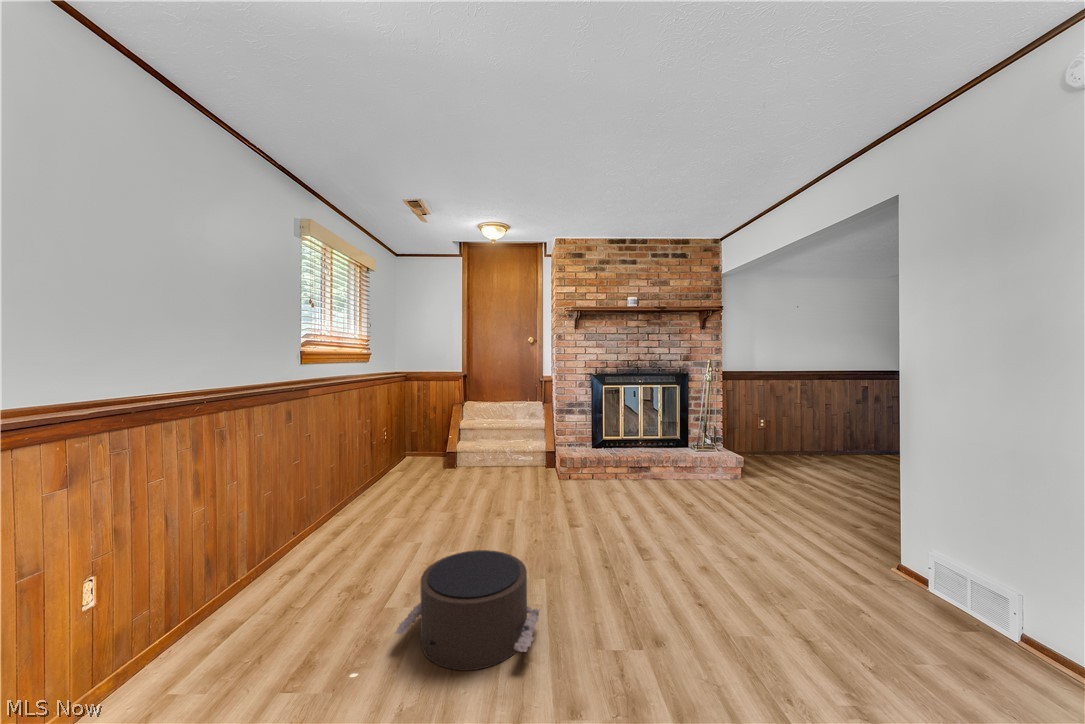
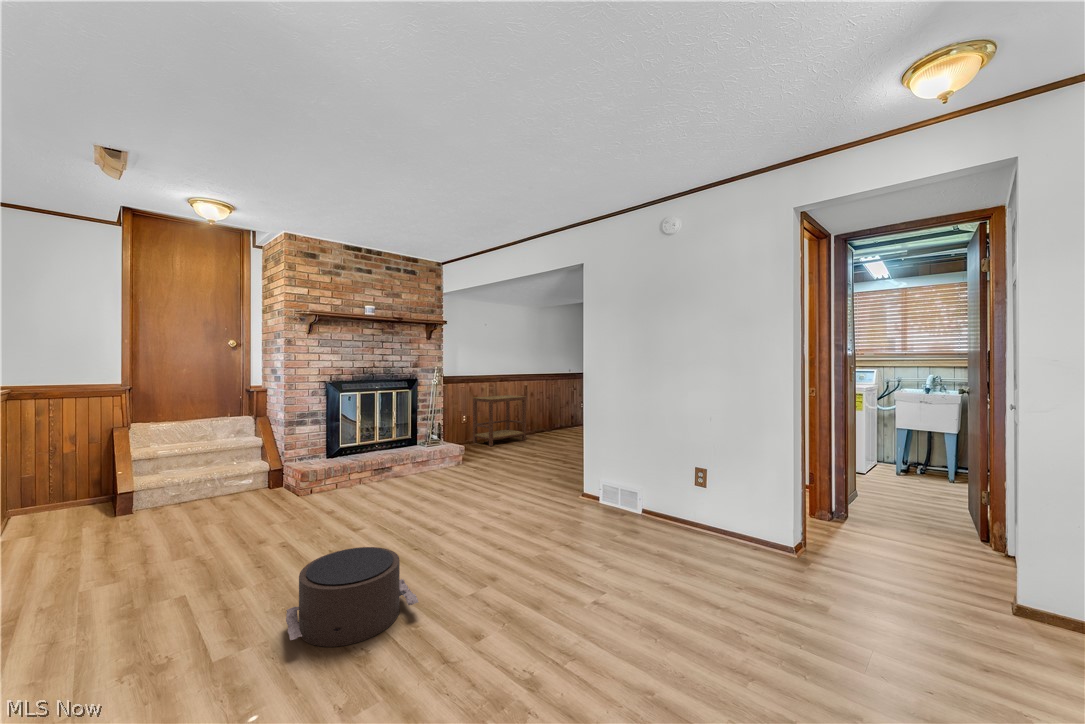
side table: none [773,398,857,462] -> present [473,395,526,446]

